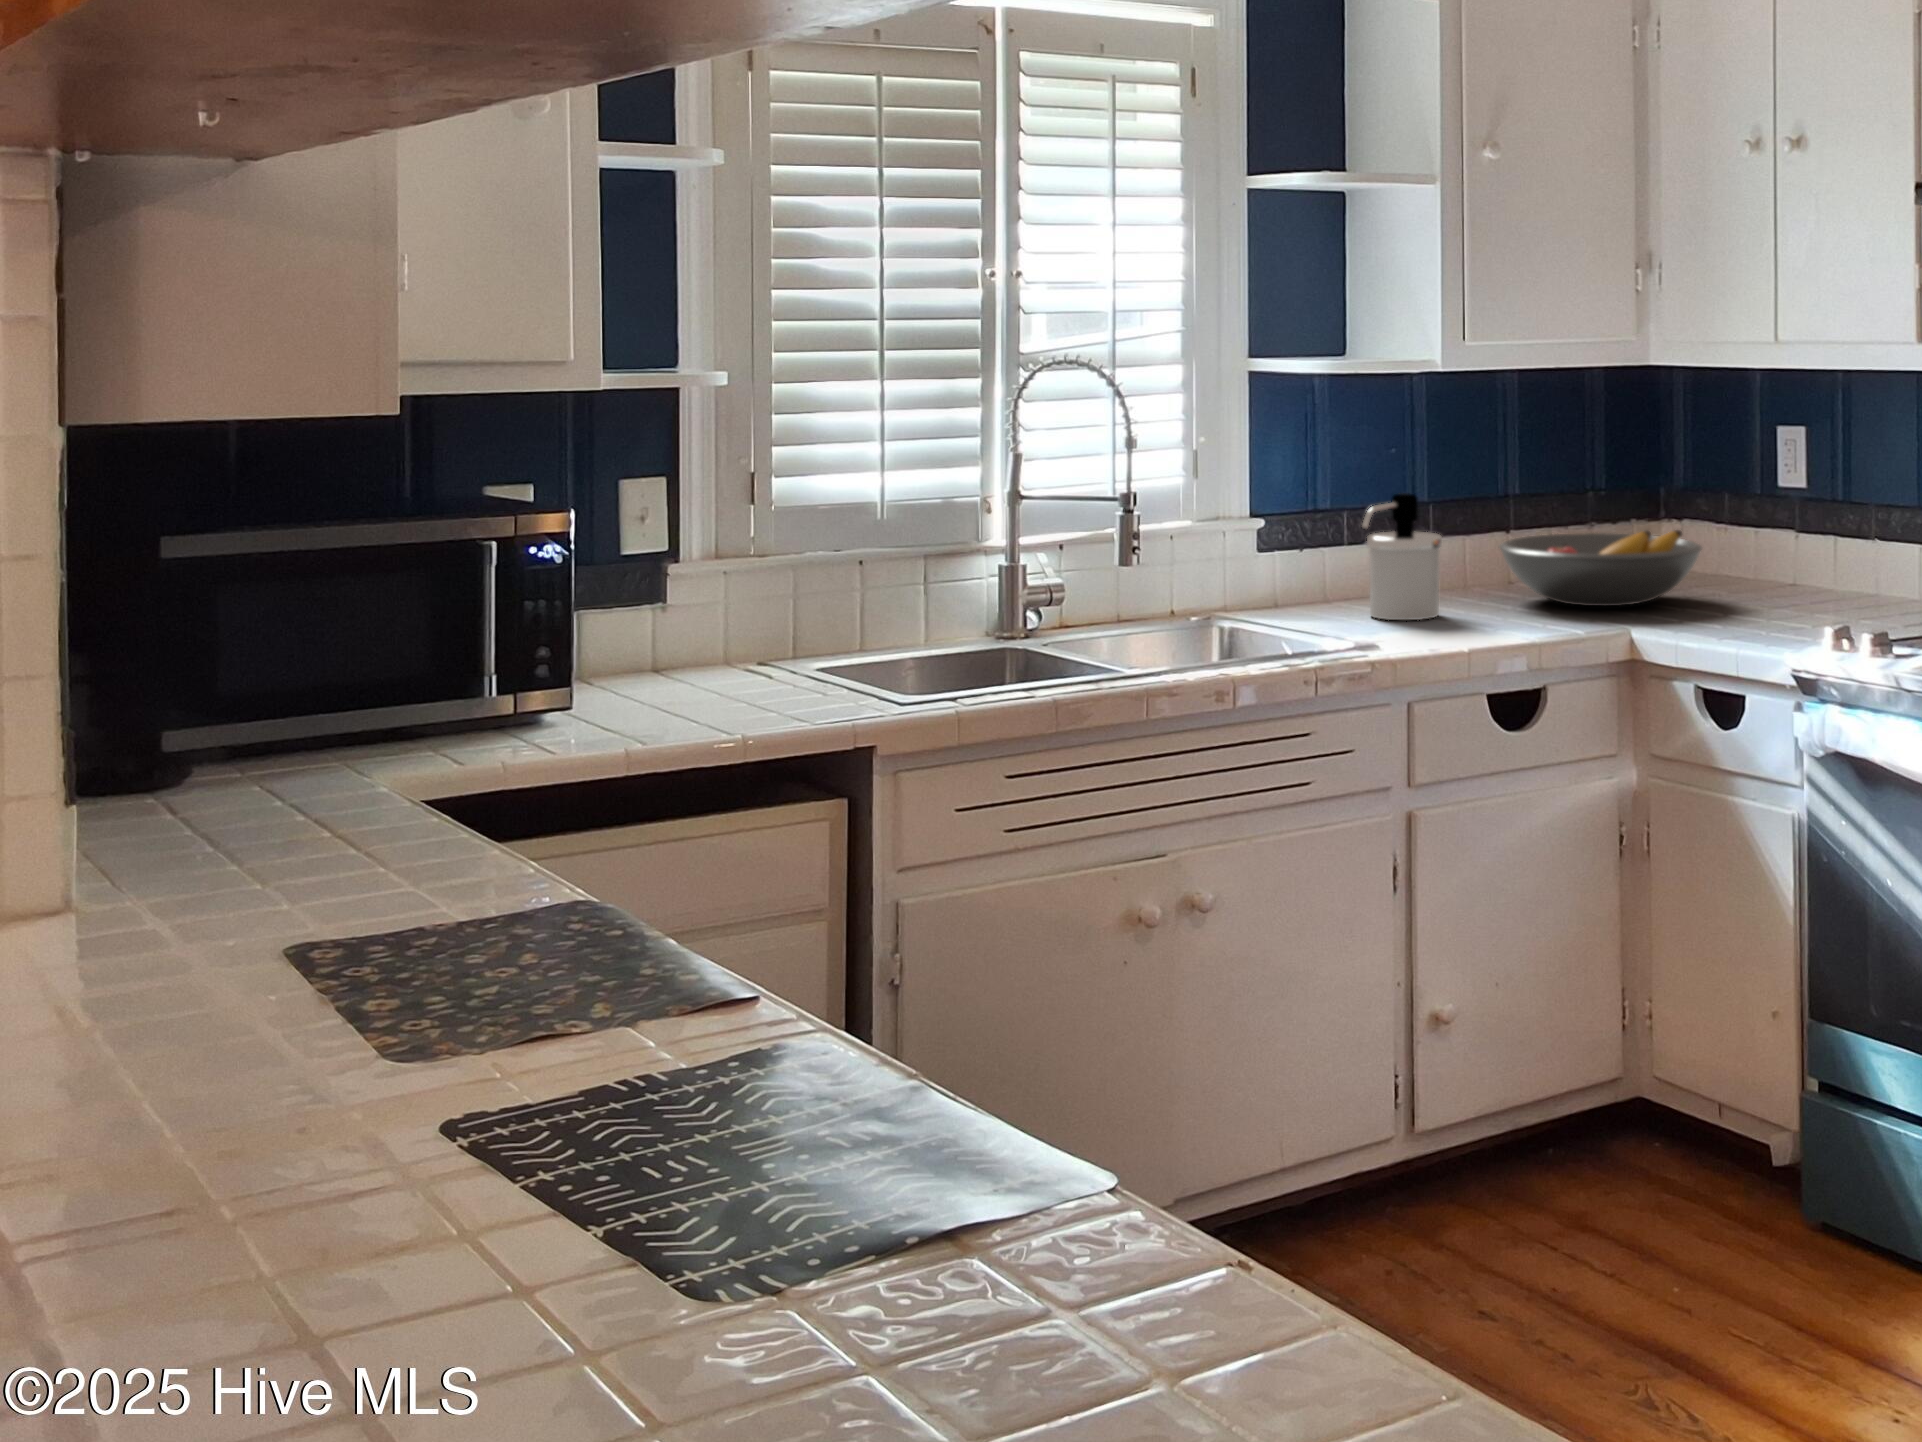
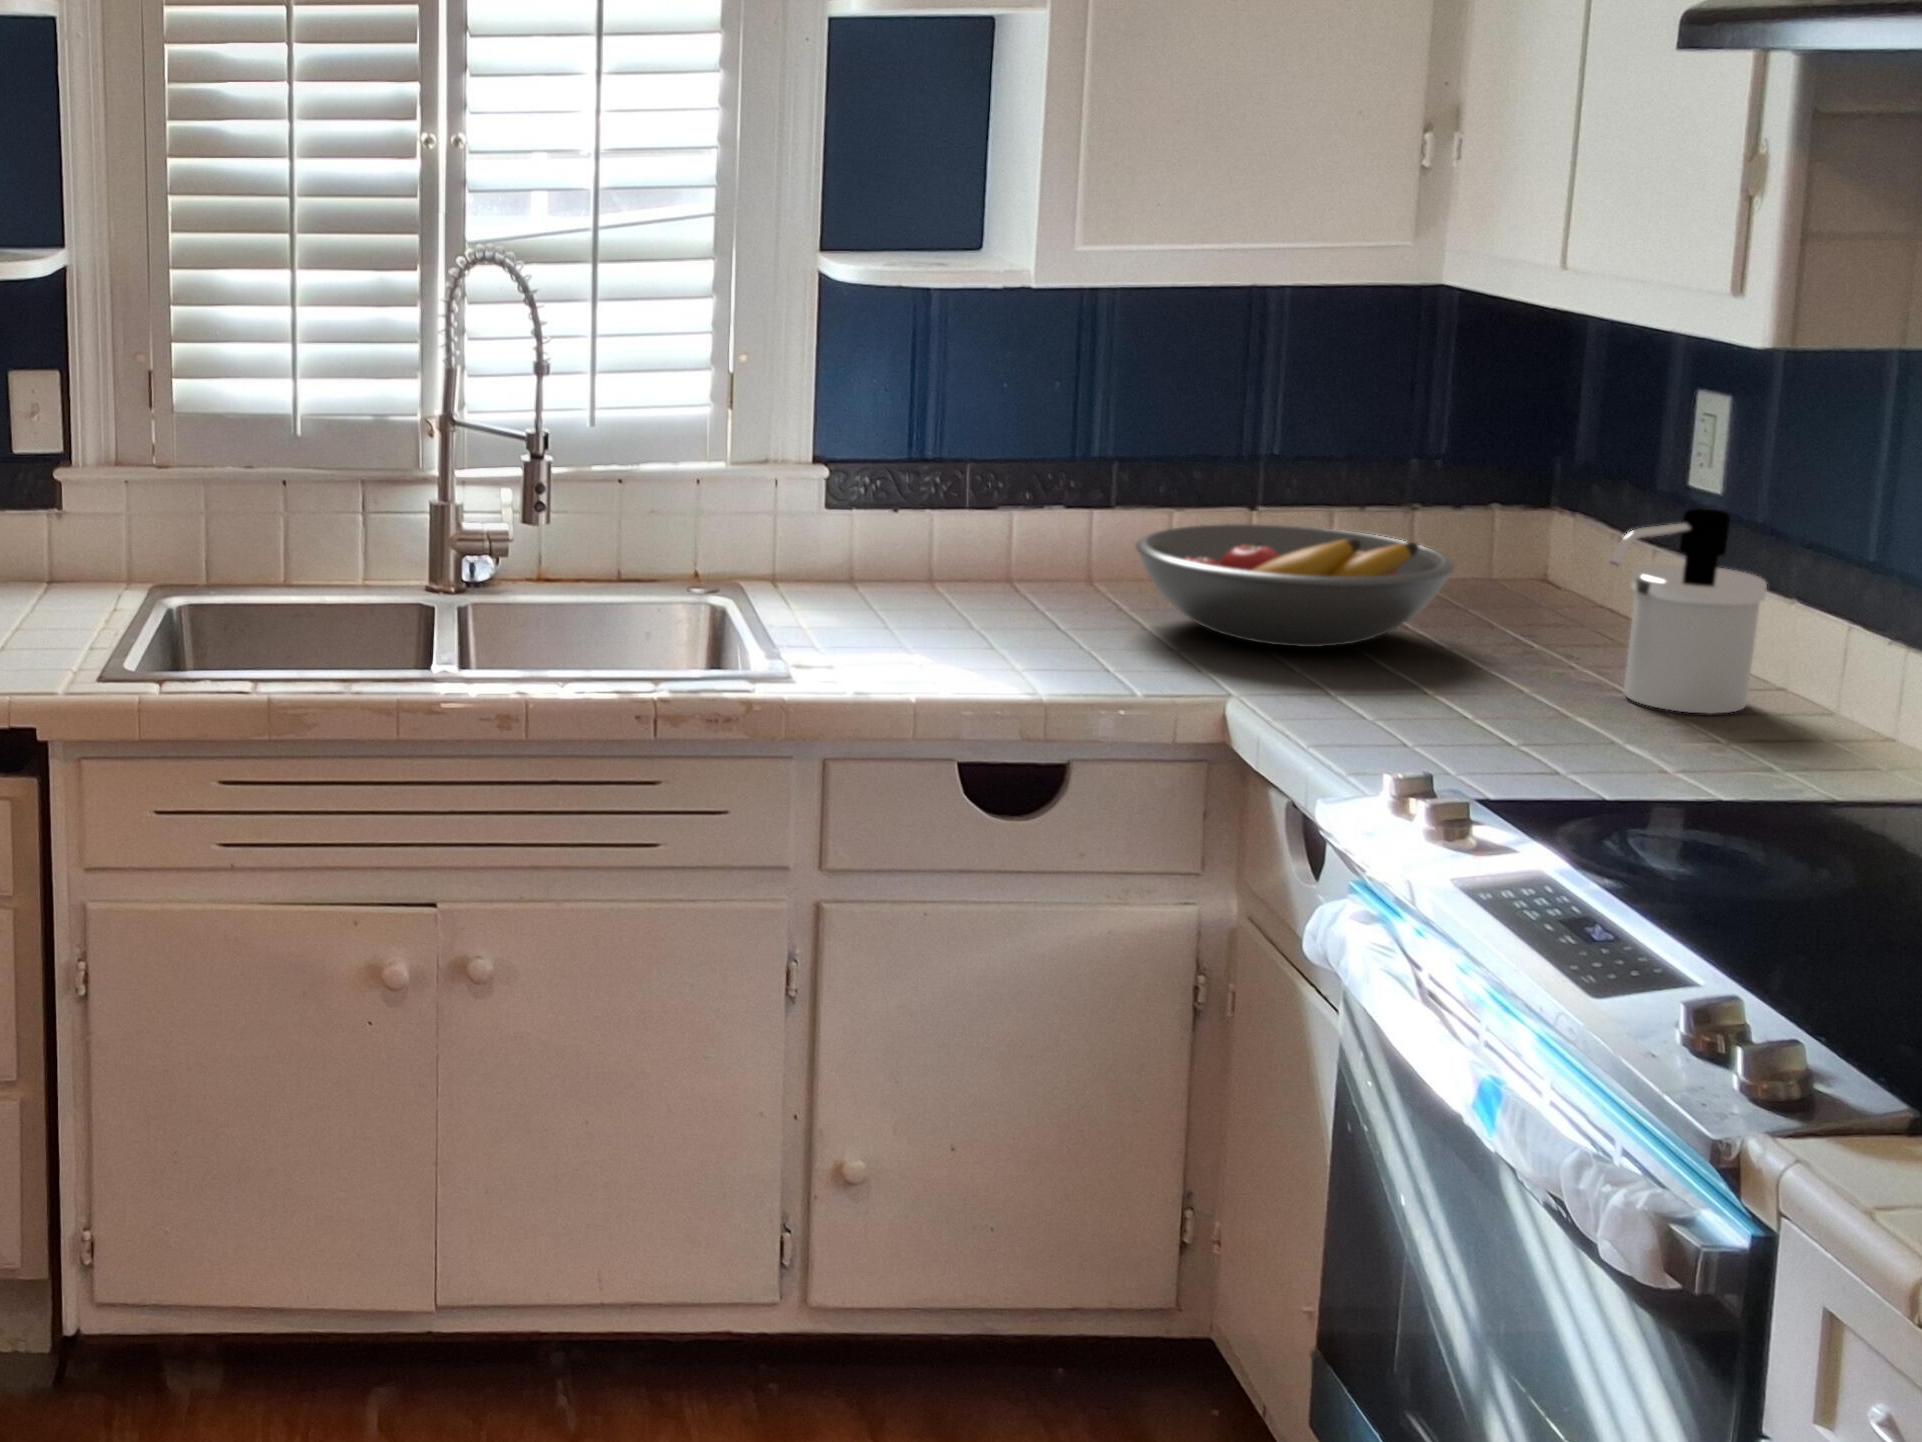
soap dispenser: present [1362,493,1442,620] -> present [1610,508,1767,714]

